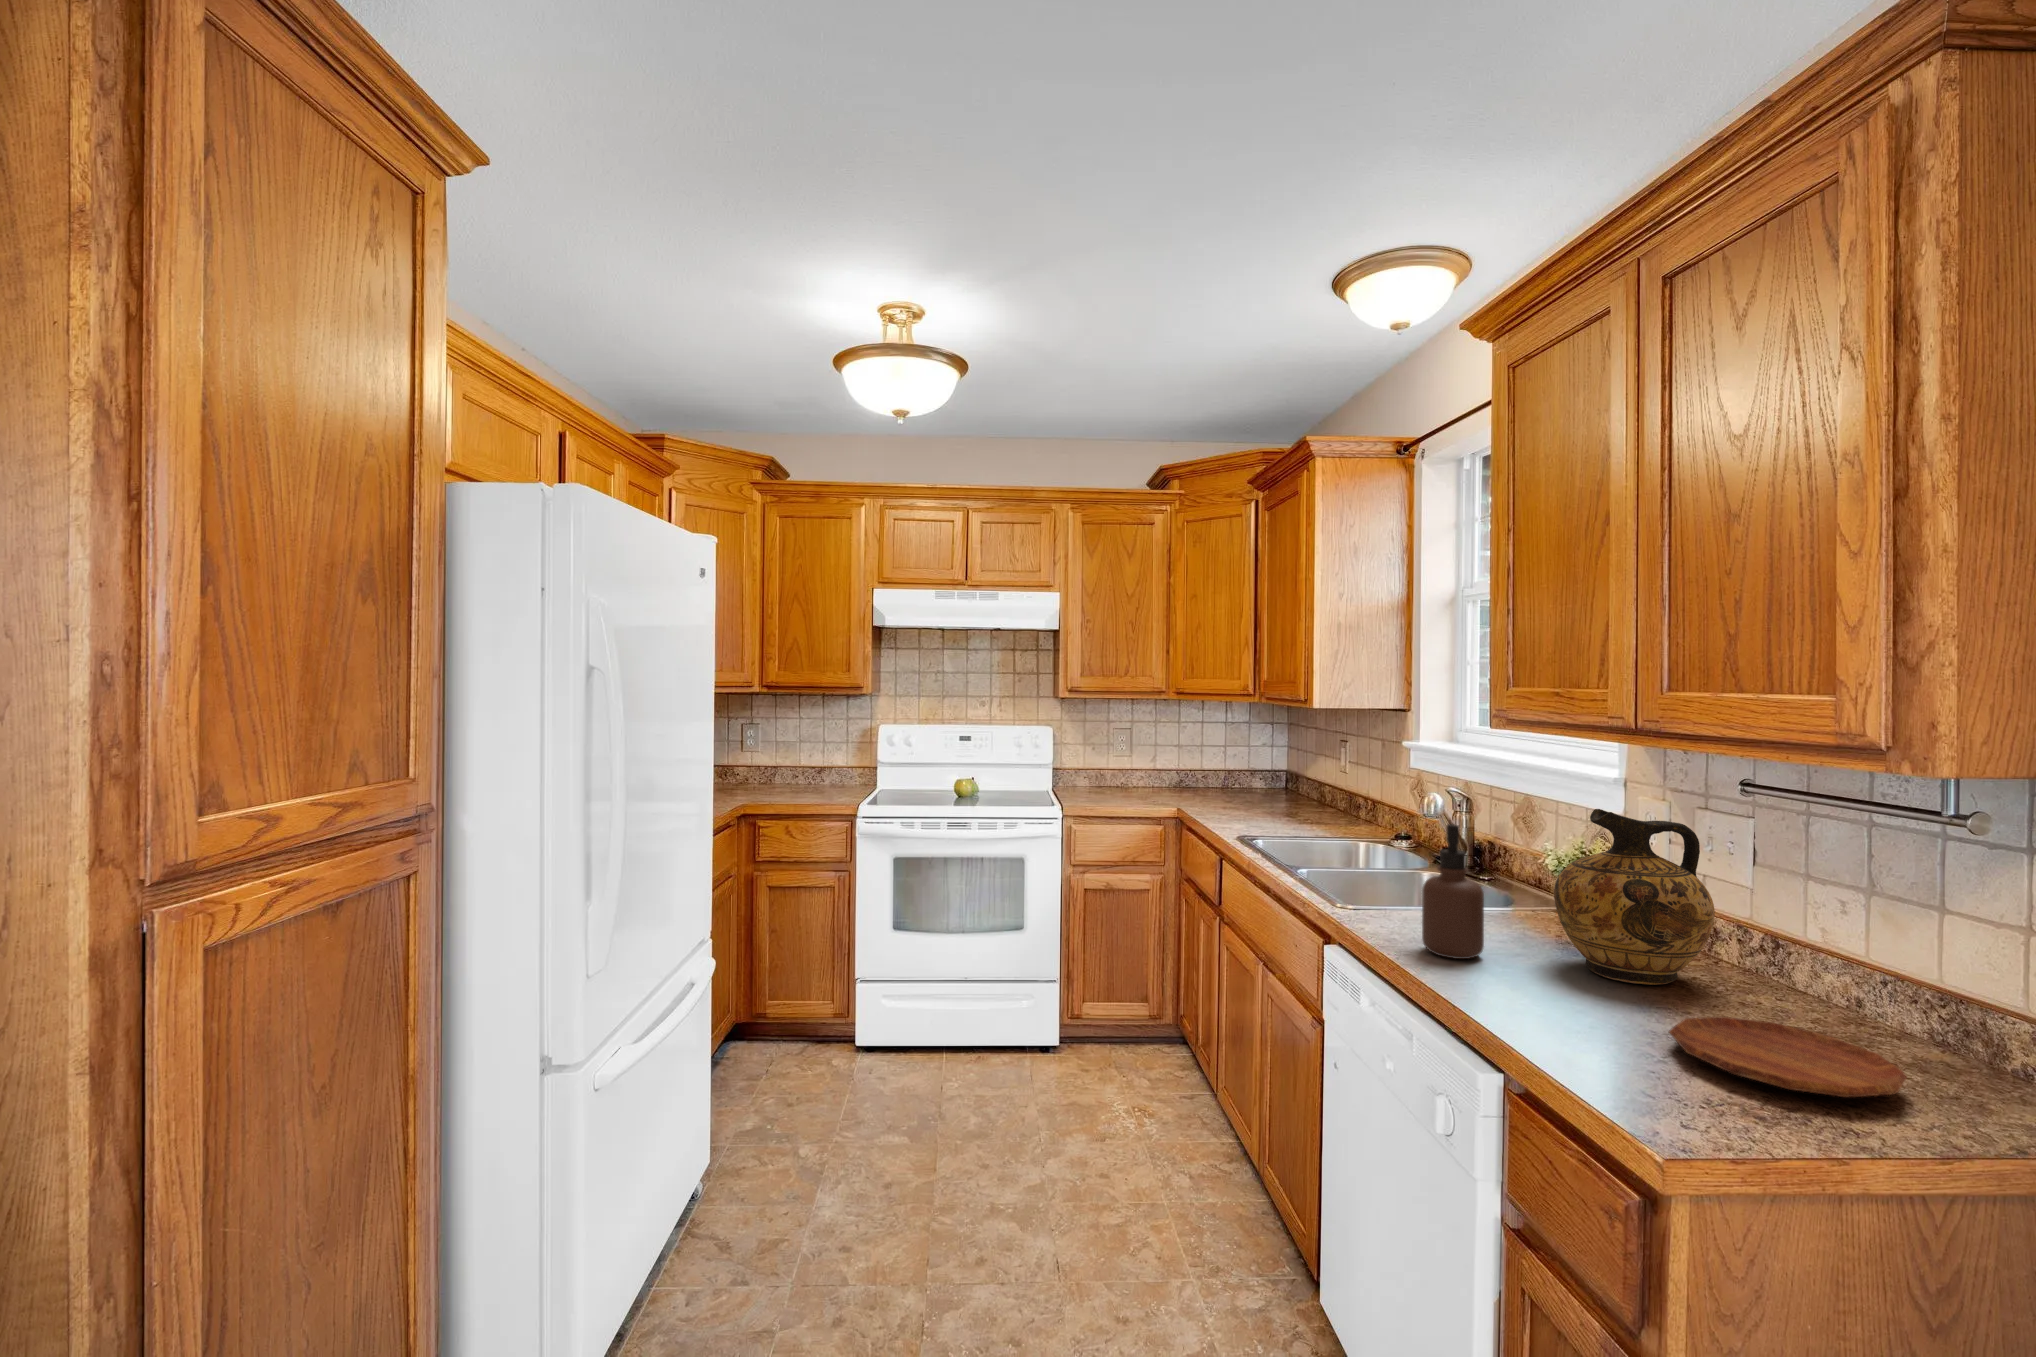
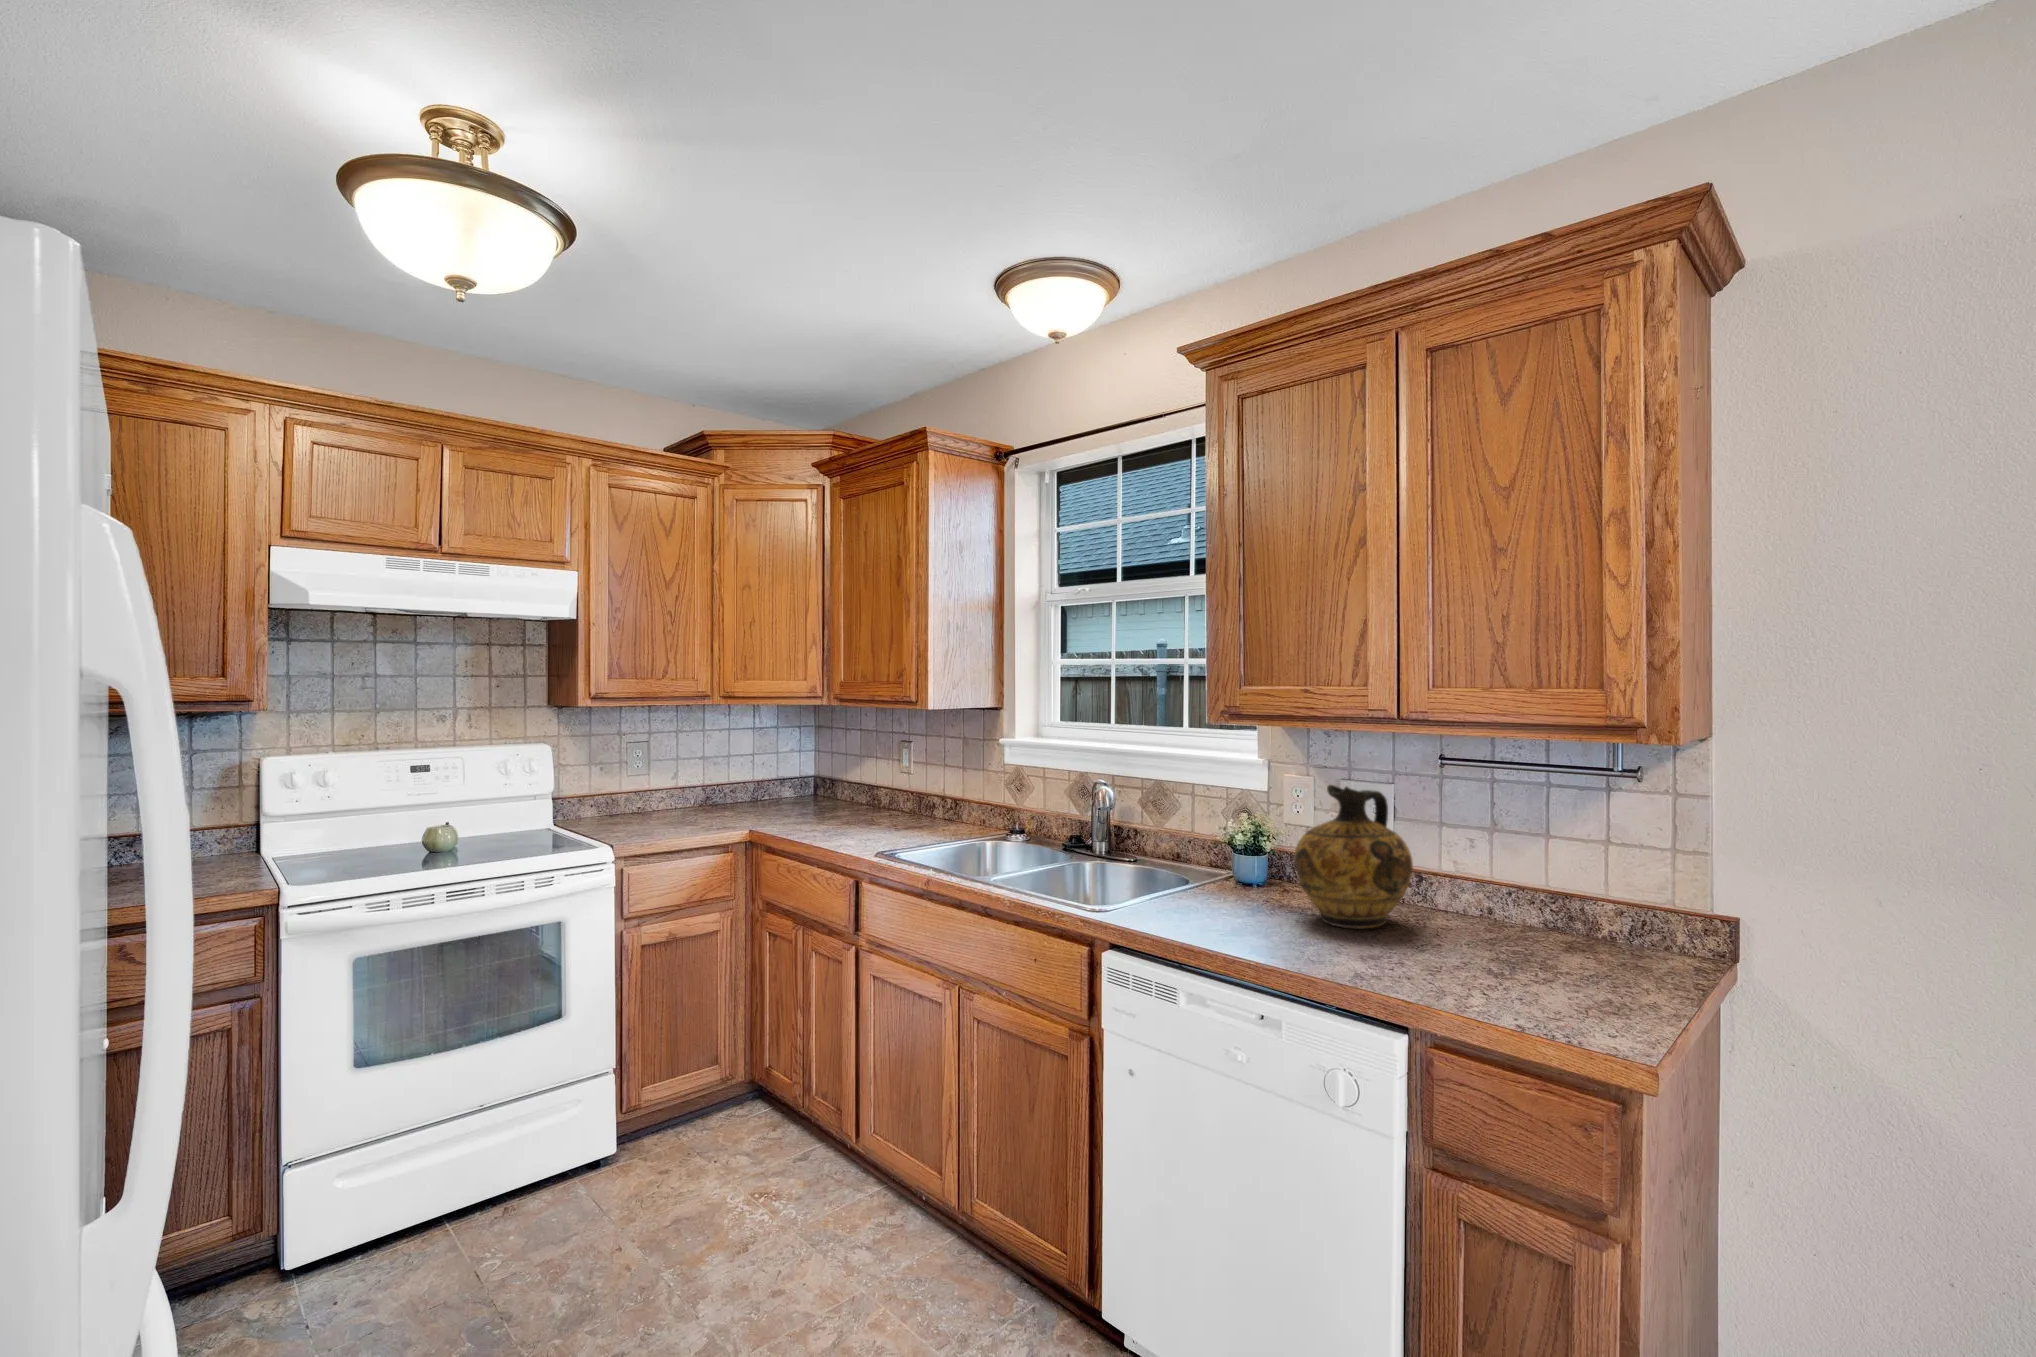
soap dispenser: present [1422,824,1484,959] -> none [1206,811,1260,936]
tray: present [1669,1017,1907,1097] -> none [1456,937,1614,982]

